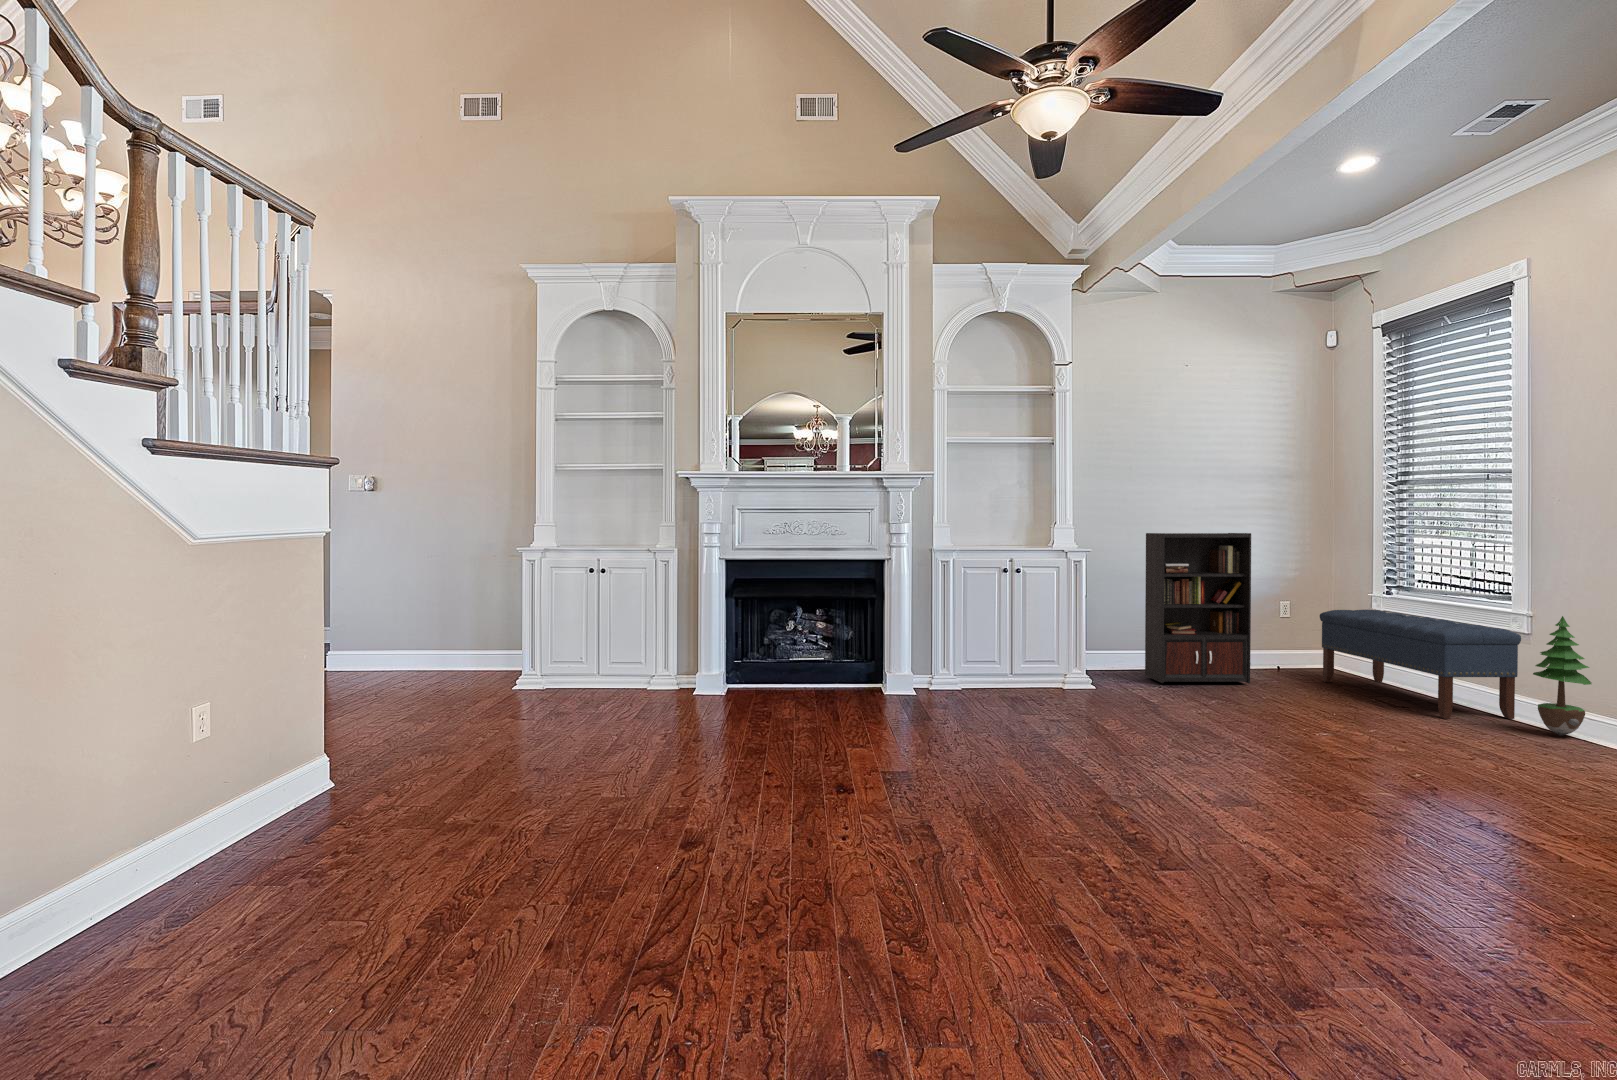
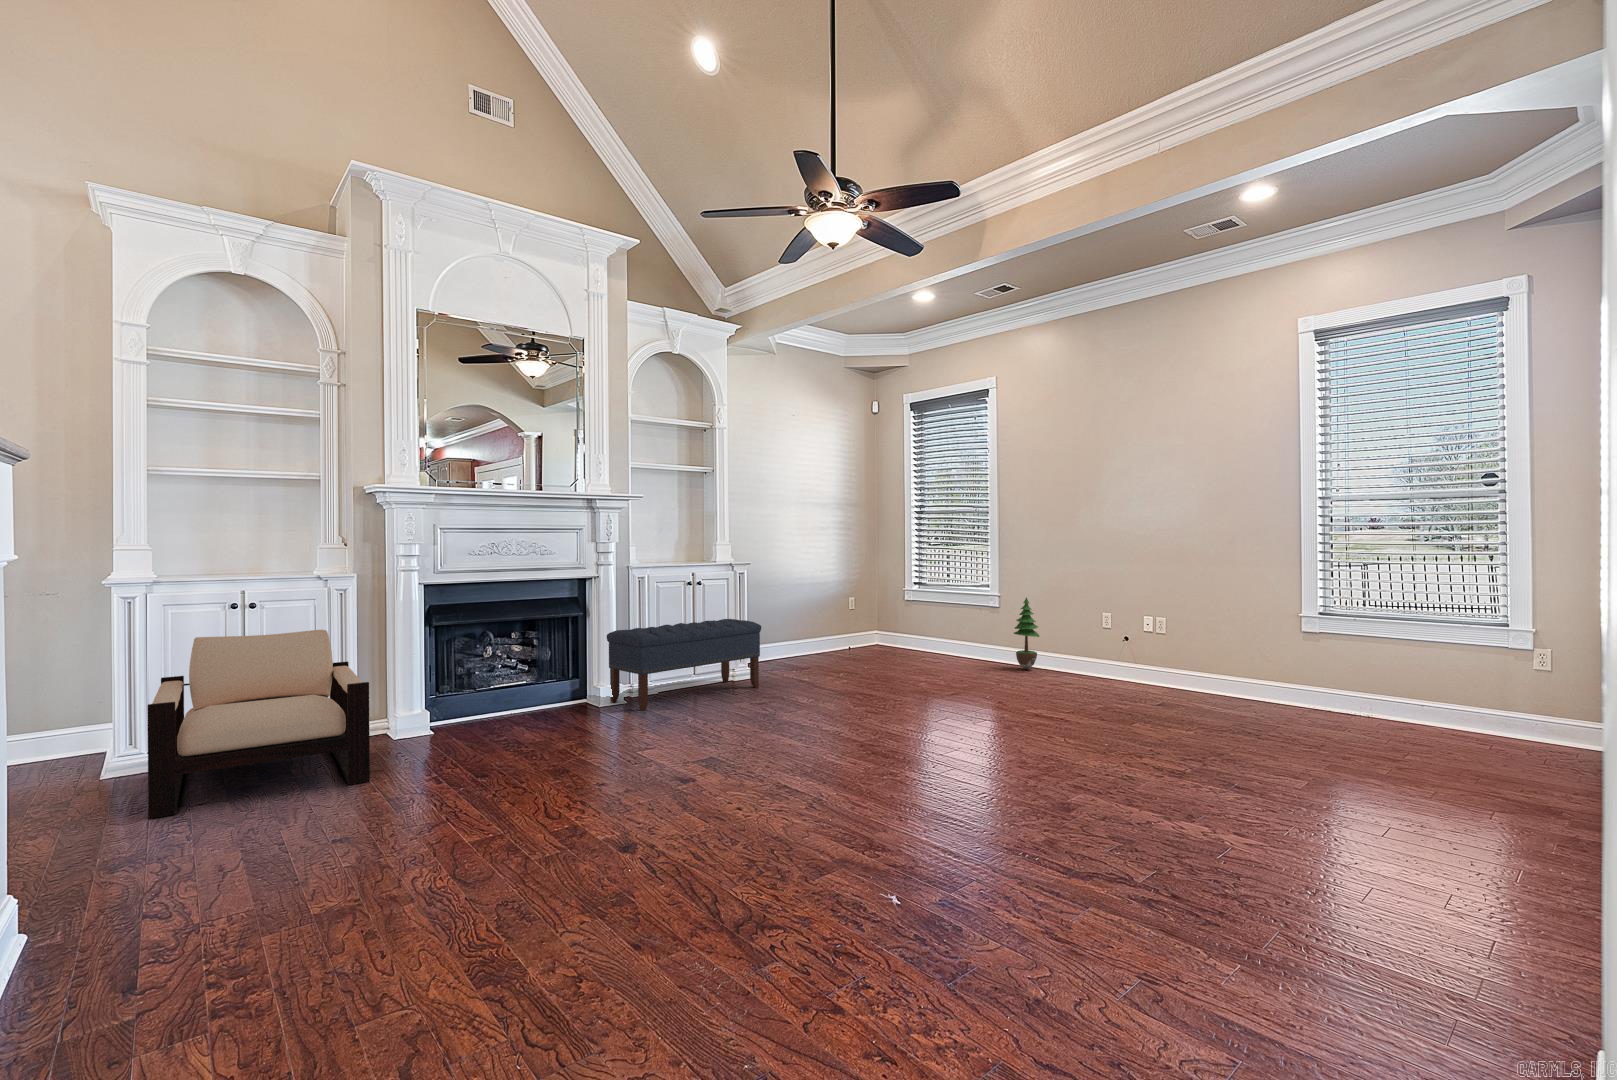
bookcase: present [1145,533,1251,683] -> none [779,548,850,668]
armchair: none [485,593,661,723] -> present [148,630,370,819]
bench: present [1320,610,1521,719] -> present [607,619,761,710]

